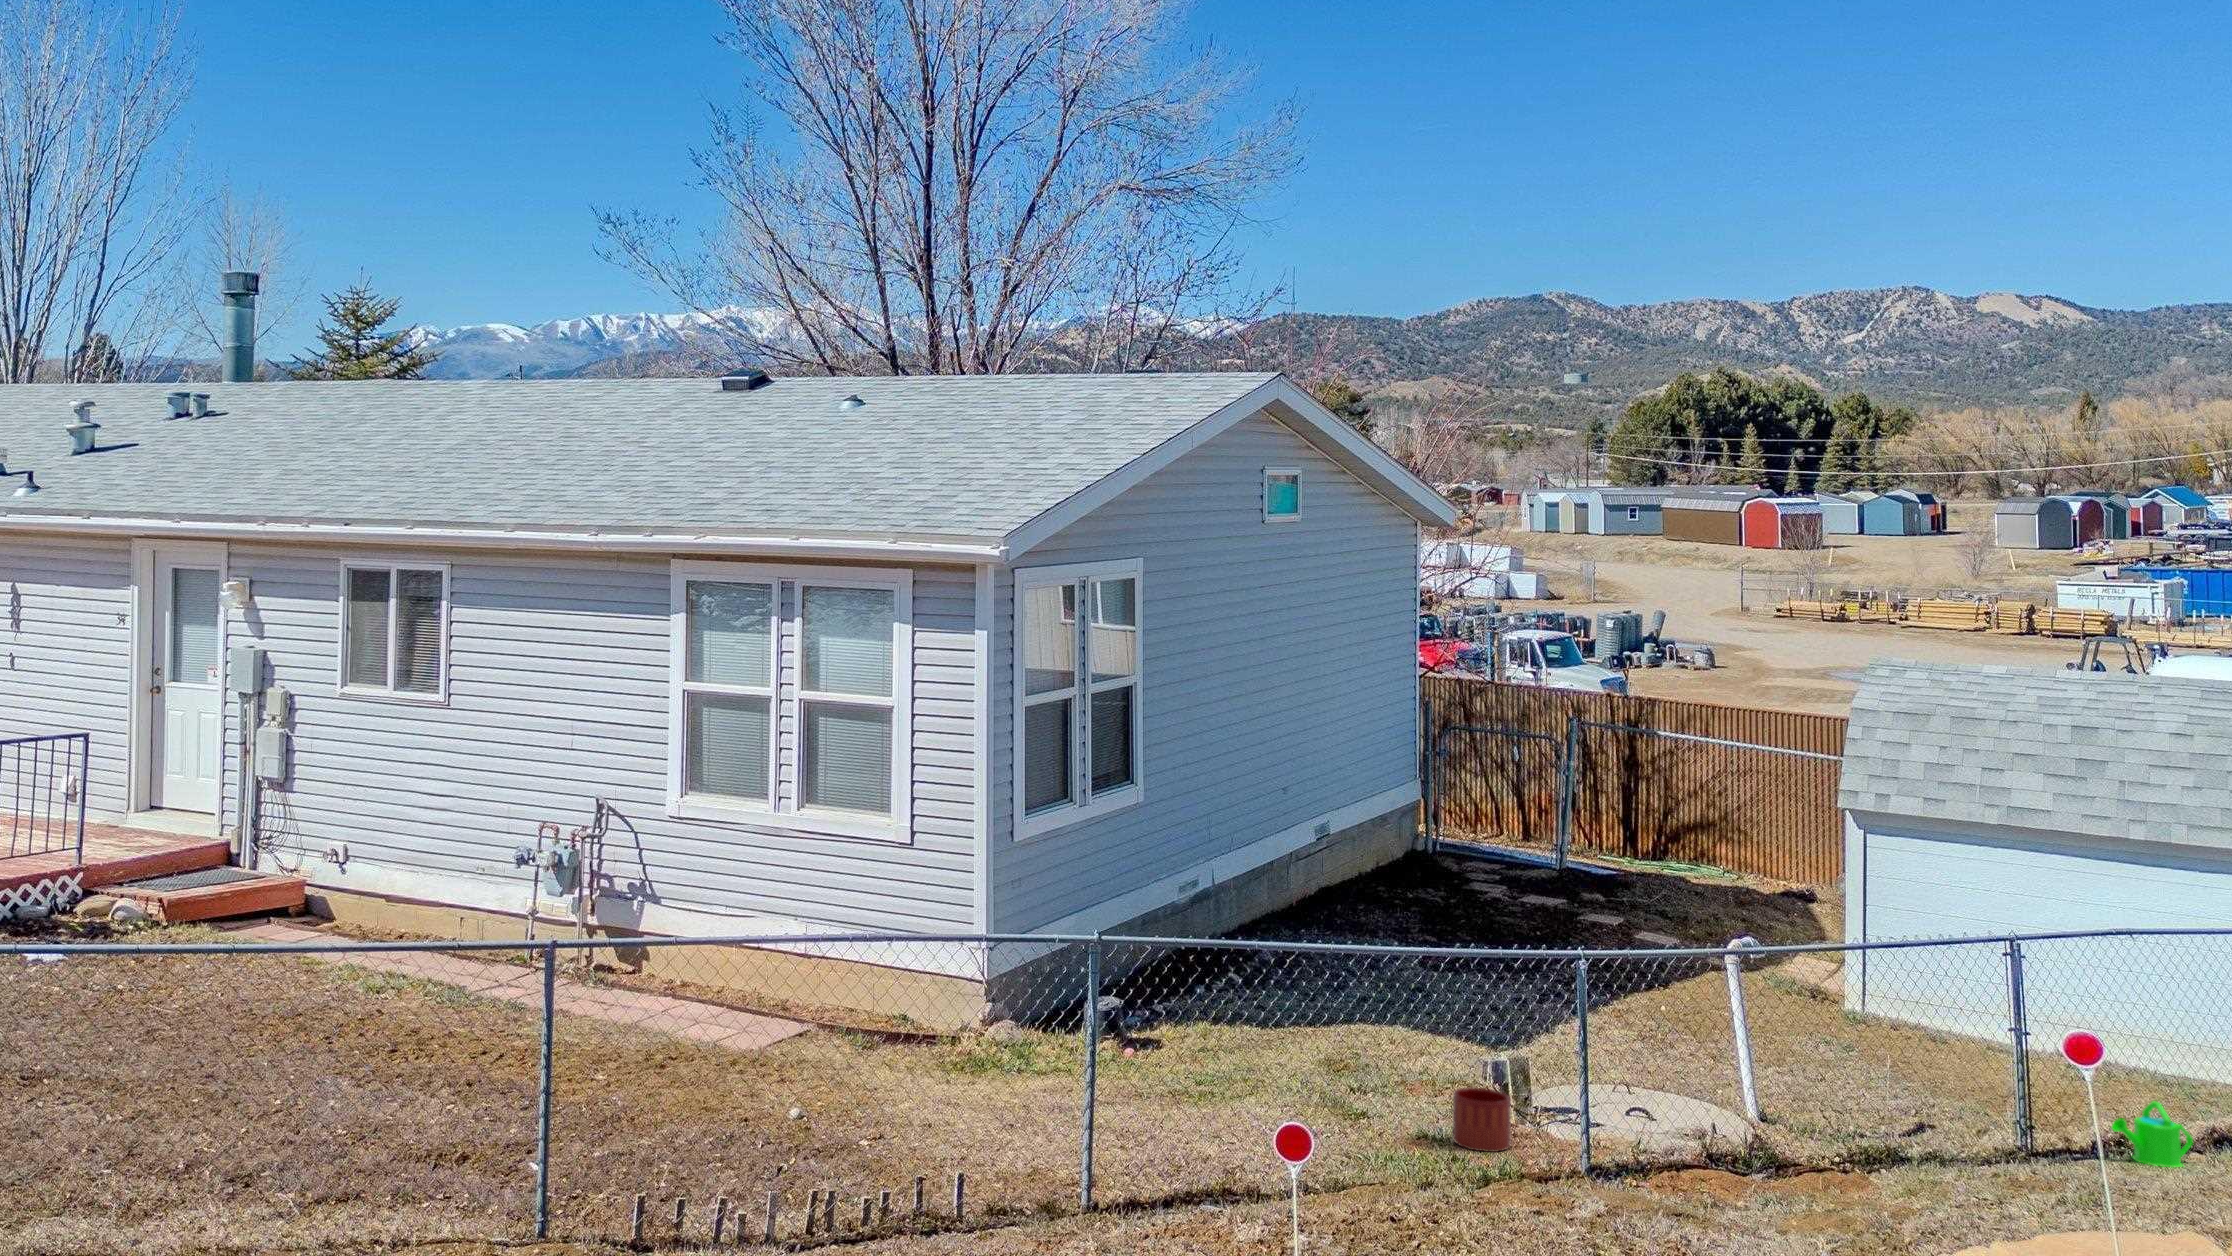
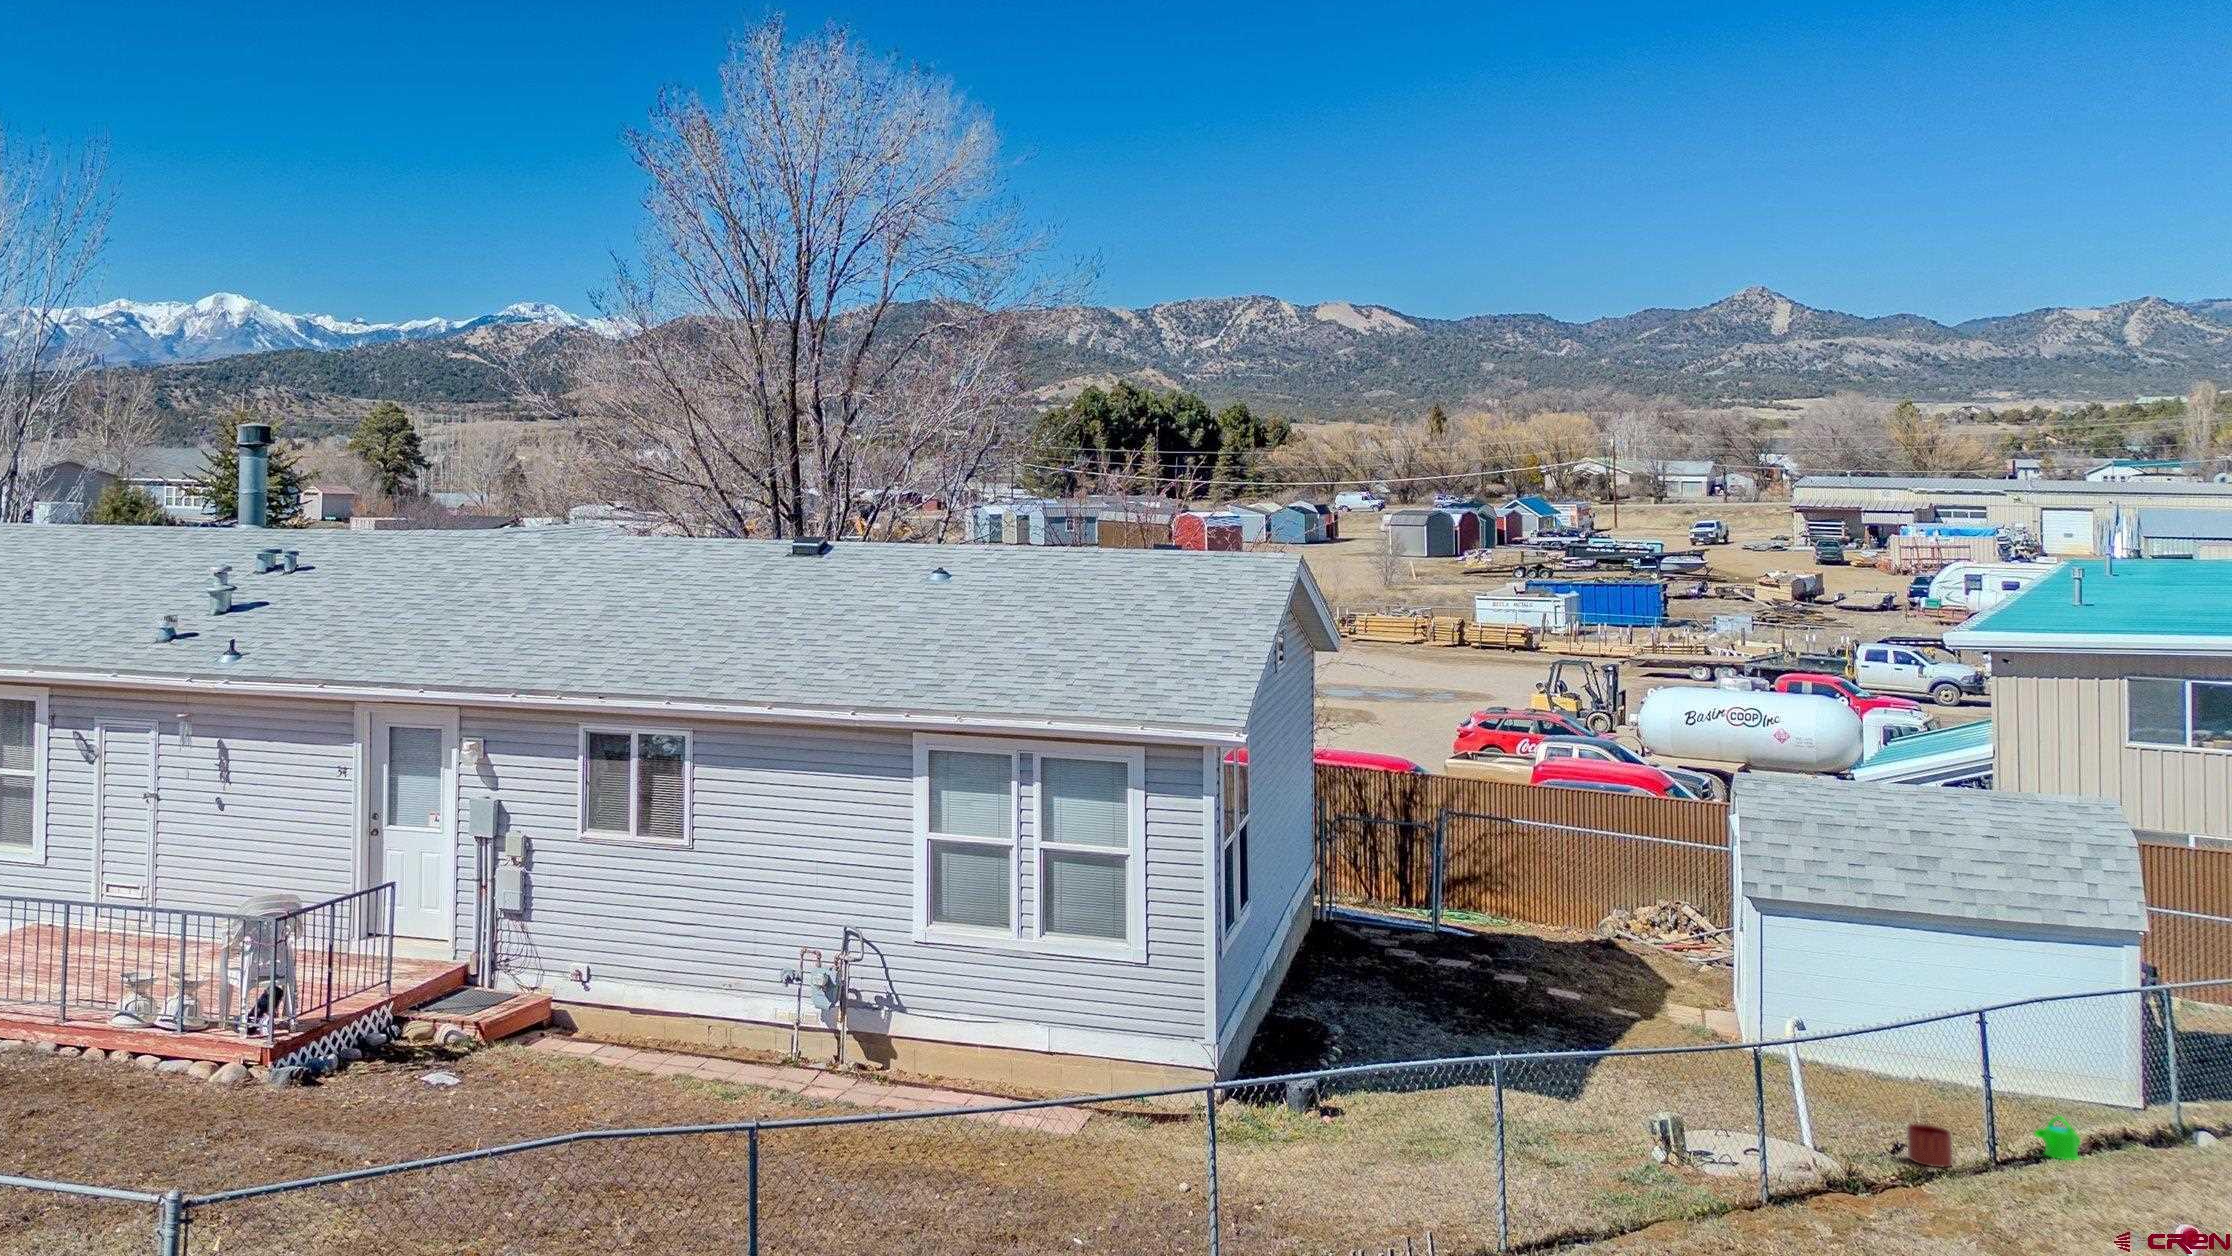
planter: present [1453,1087,1511,1152] -> present [1907,1124,1952,1167]

